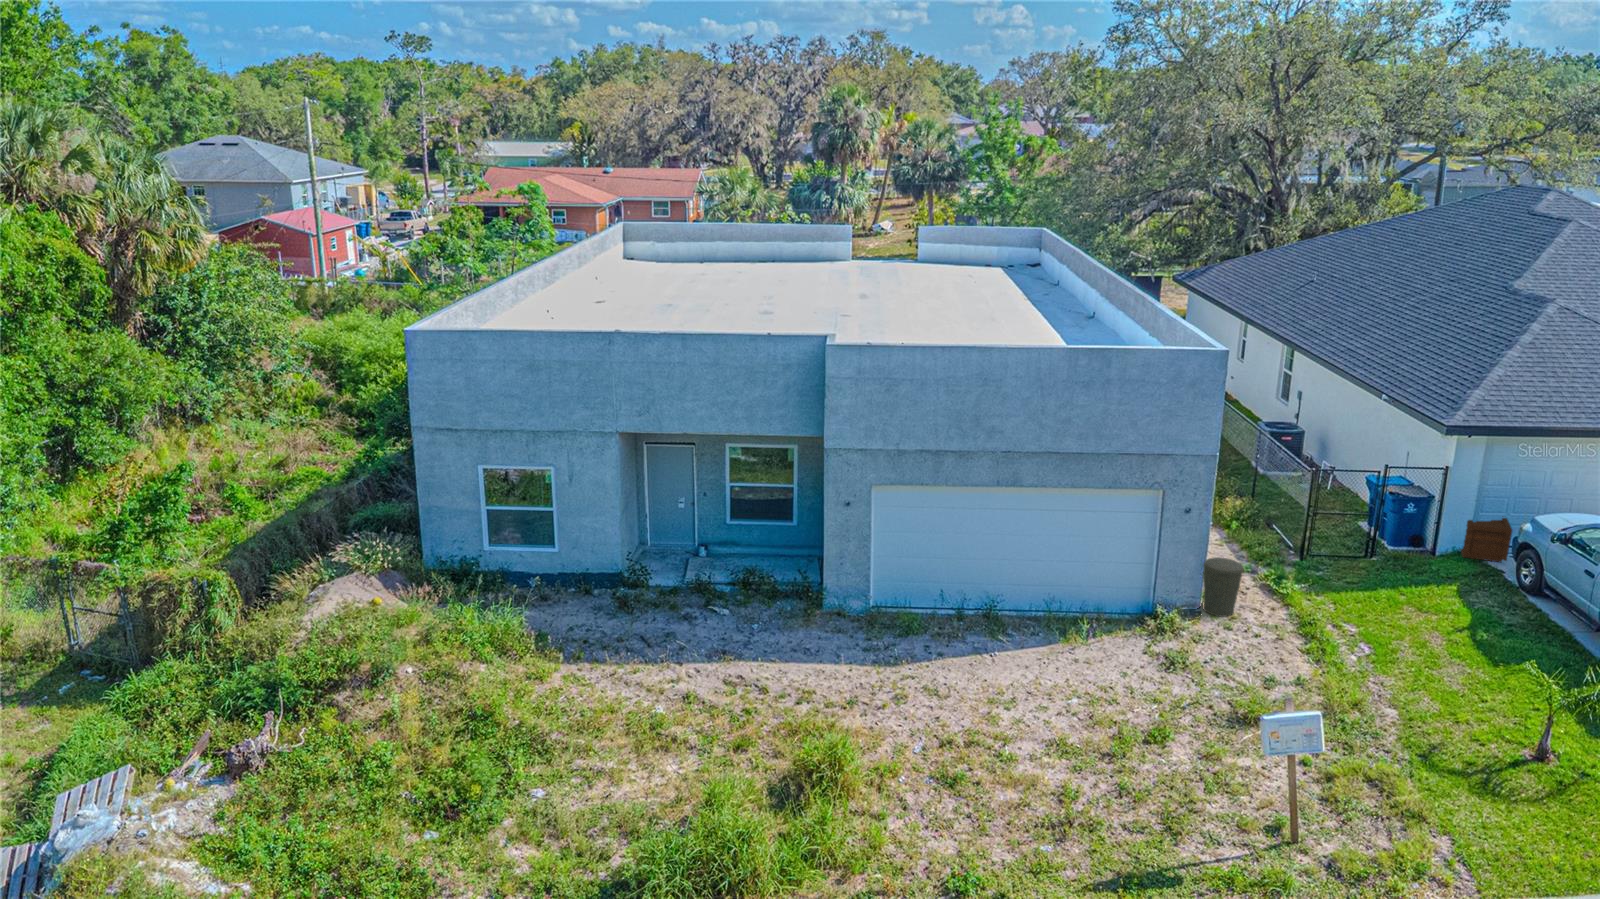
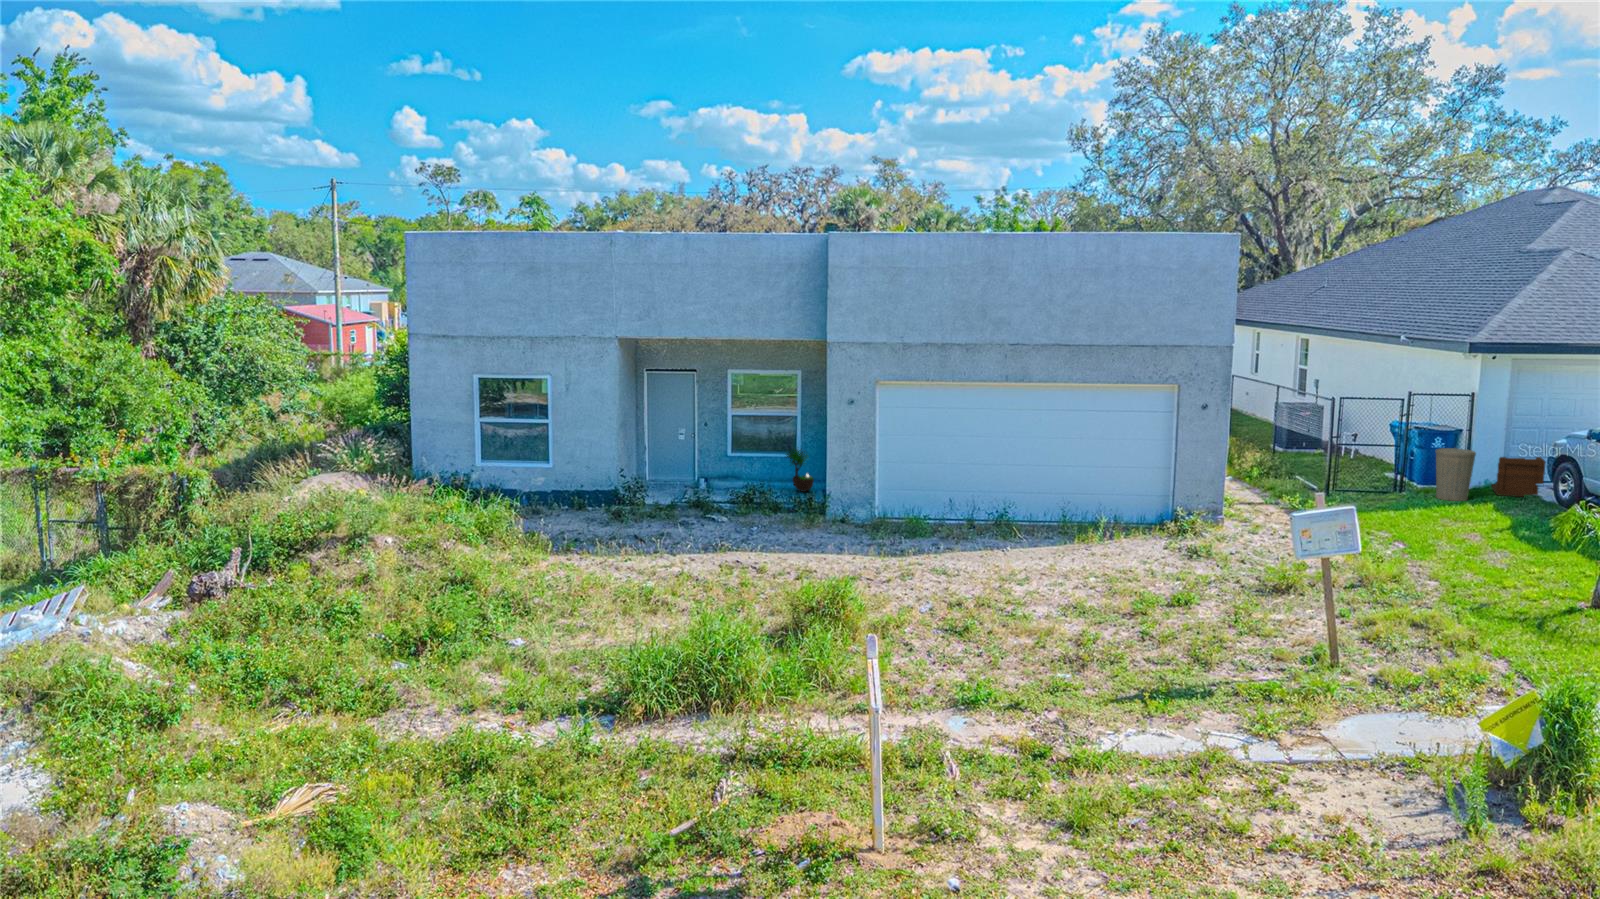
potted tree: none [784,511,813,555] -> present [786,448,814,492]
trash can: present [1203,557,1244,617] -> present [1436,448,1476,501]

